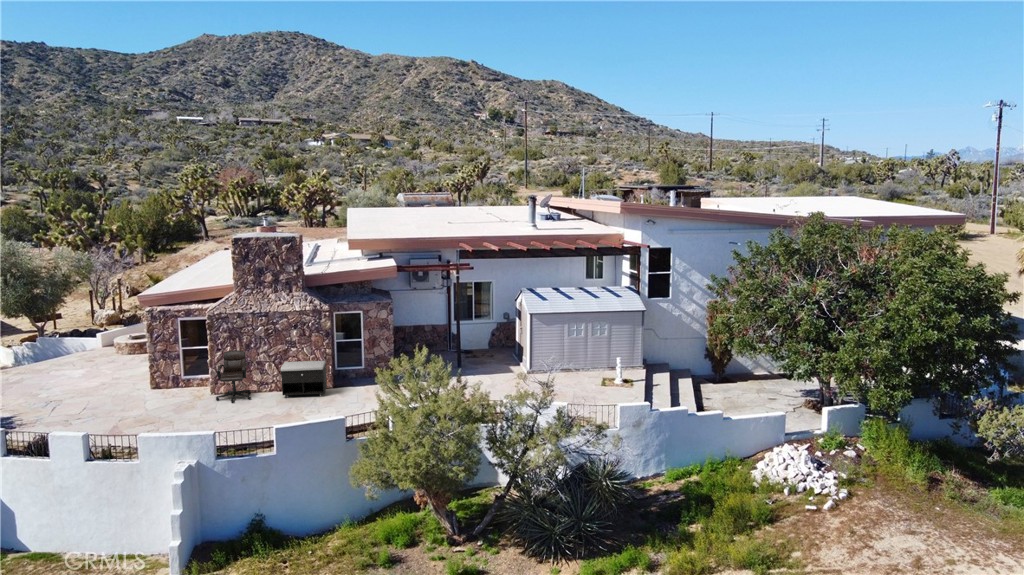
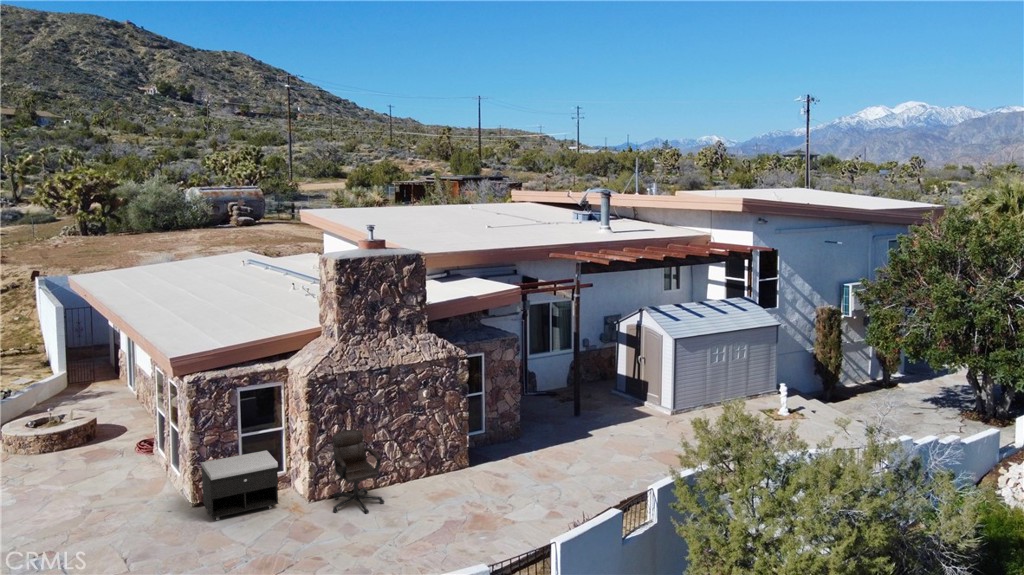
storage bench: present [281,361,327,397] -> present [202,450,278,520]

